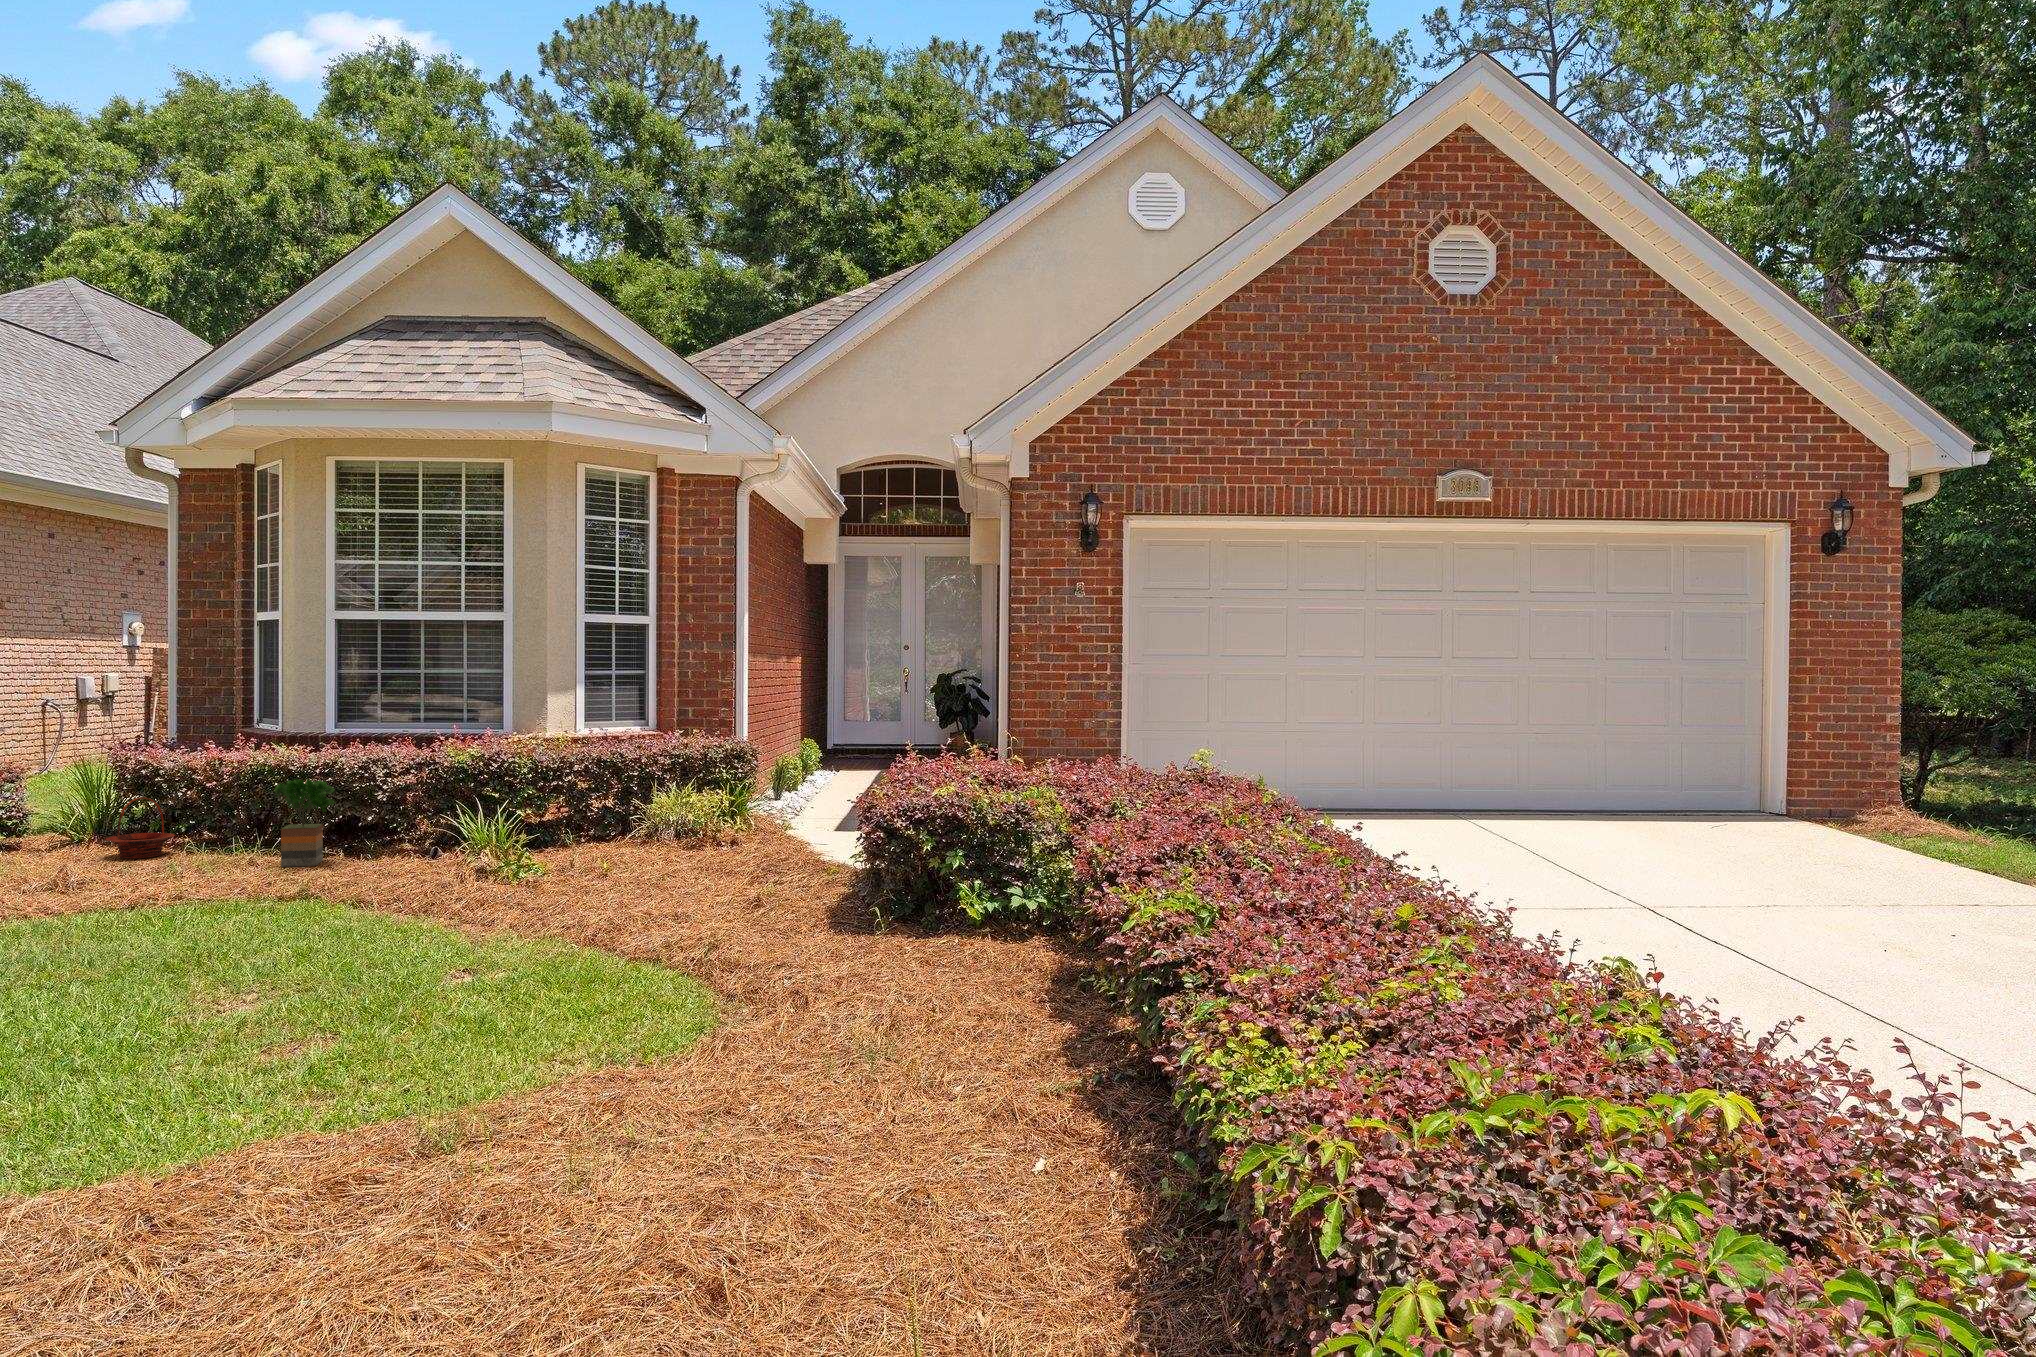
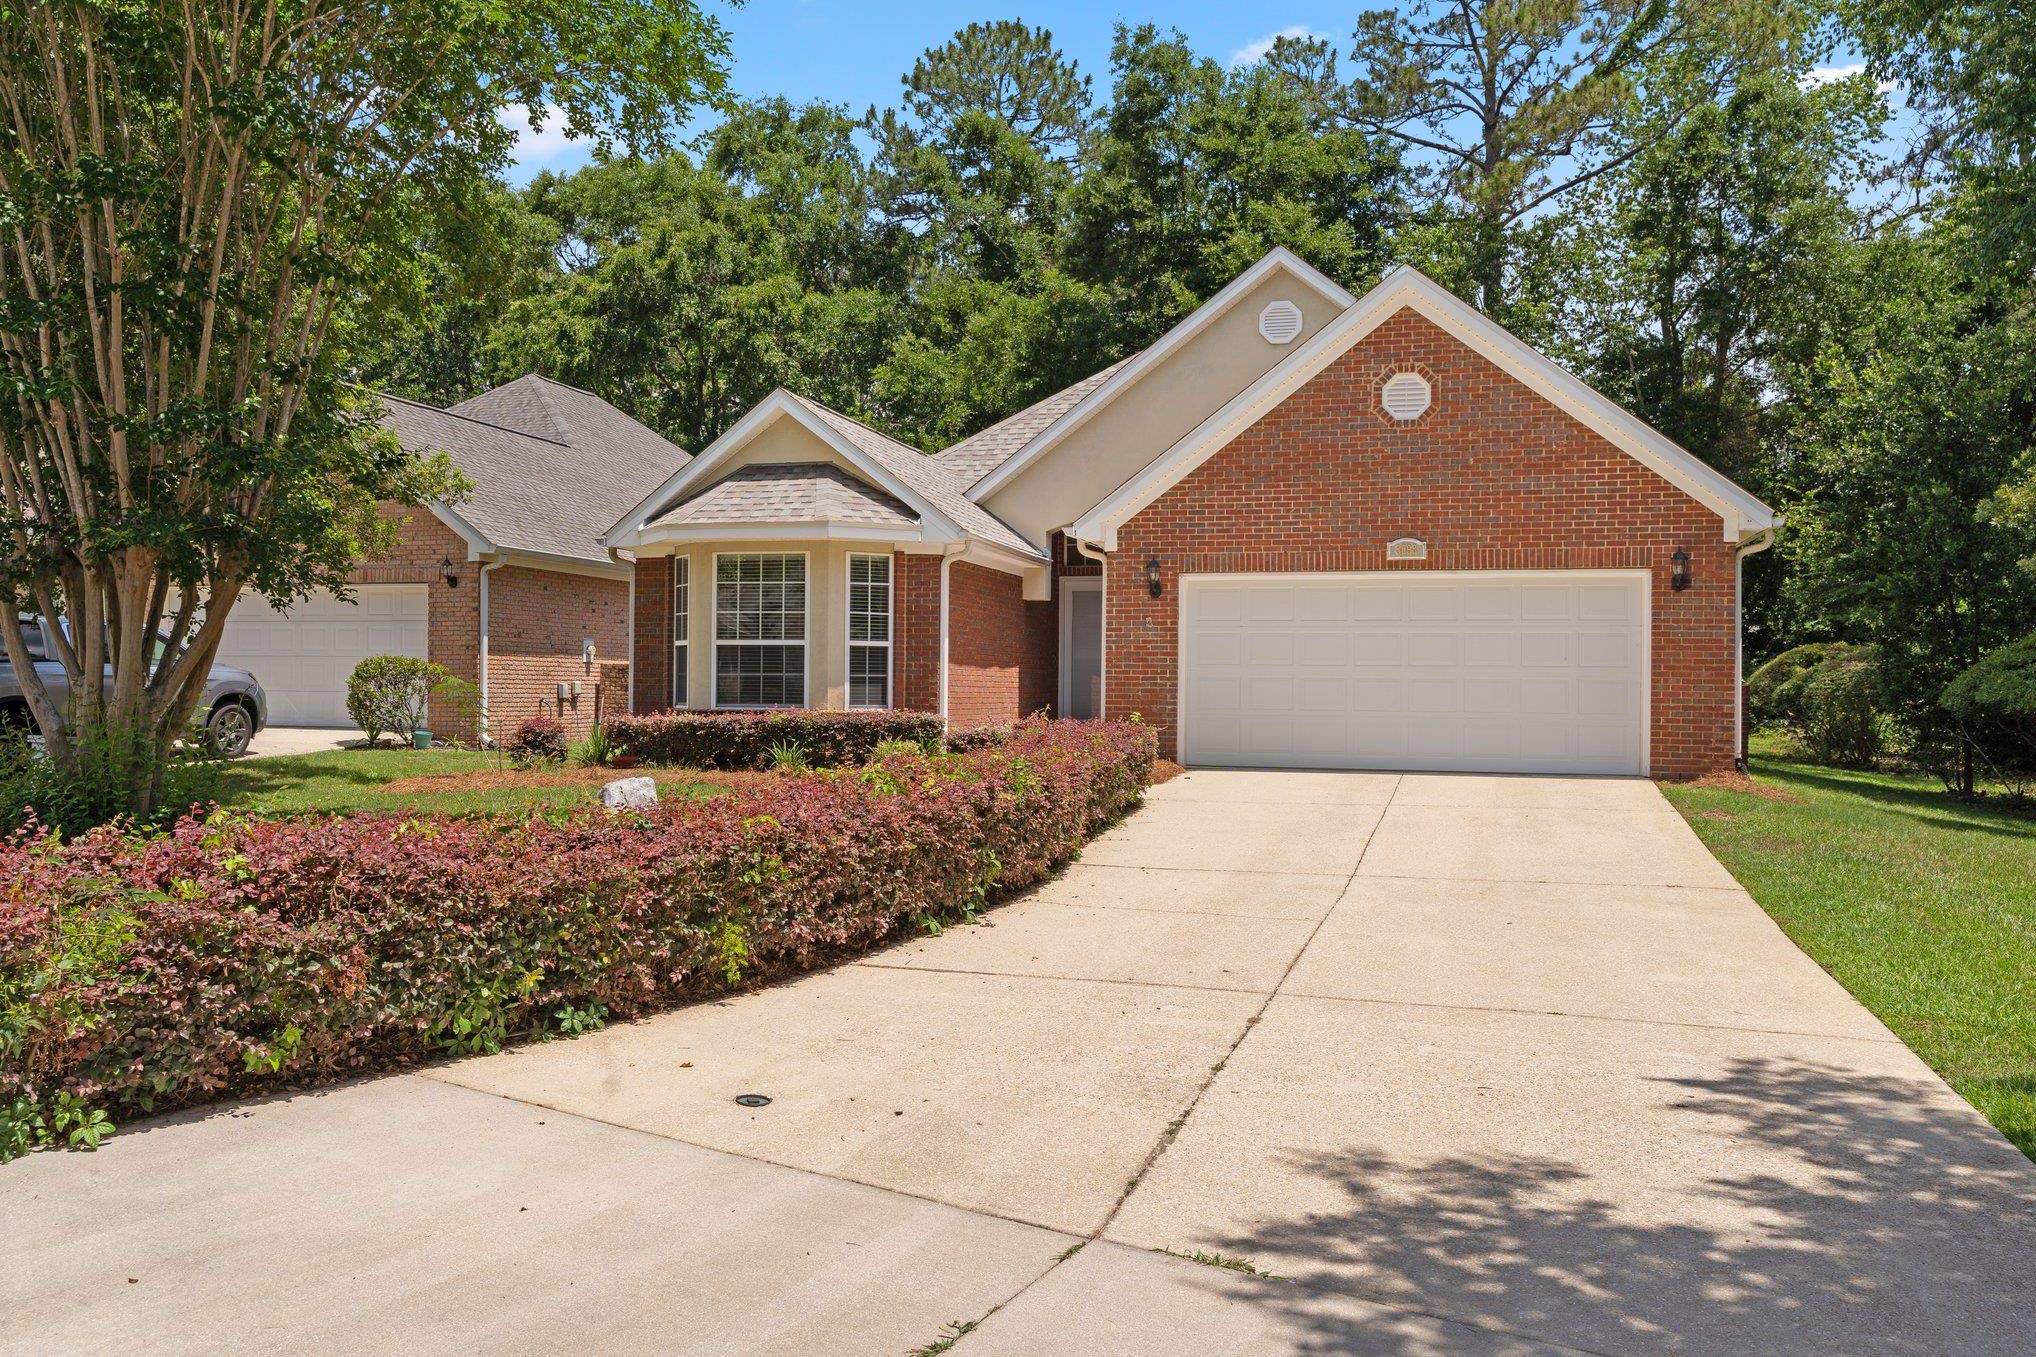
potted tree: present [275,779,334,867] -> none [684,727,714,772]

